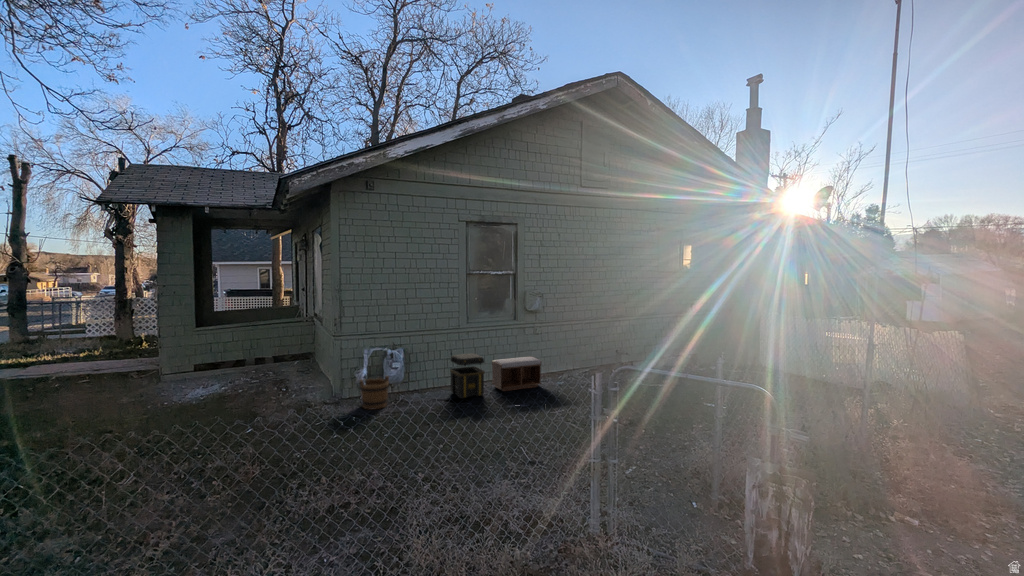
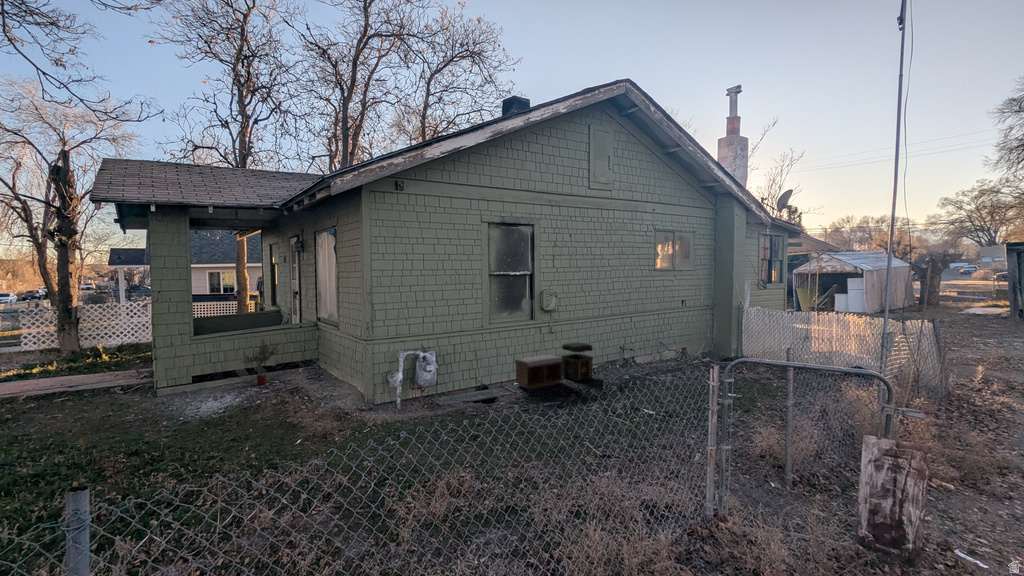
potted tree: none [236,330,275,376] -> present [241,338,279,385]
toolbox: present [450,354,485,398] -> present [561,342,593,381]
bucket: present [359,376,389,409] -> none [394,379,425,414]

